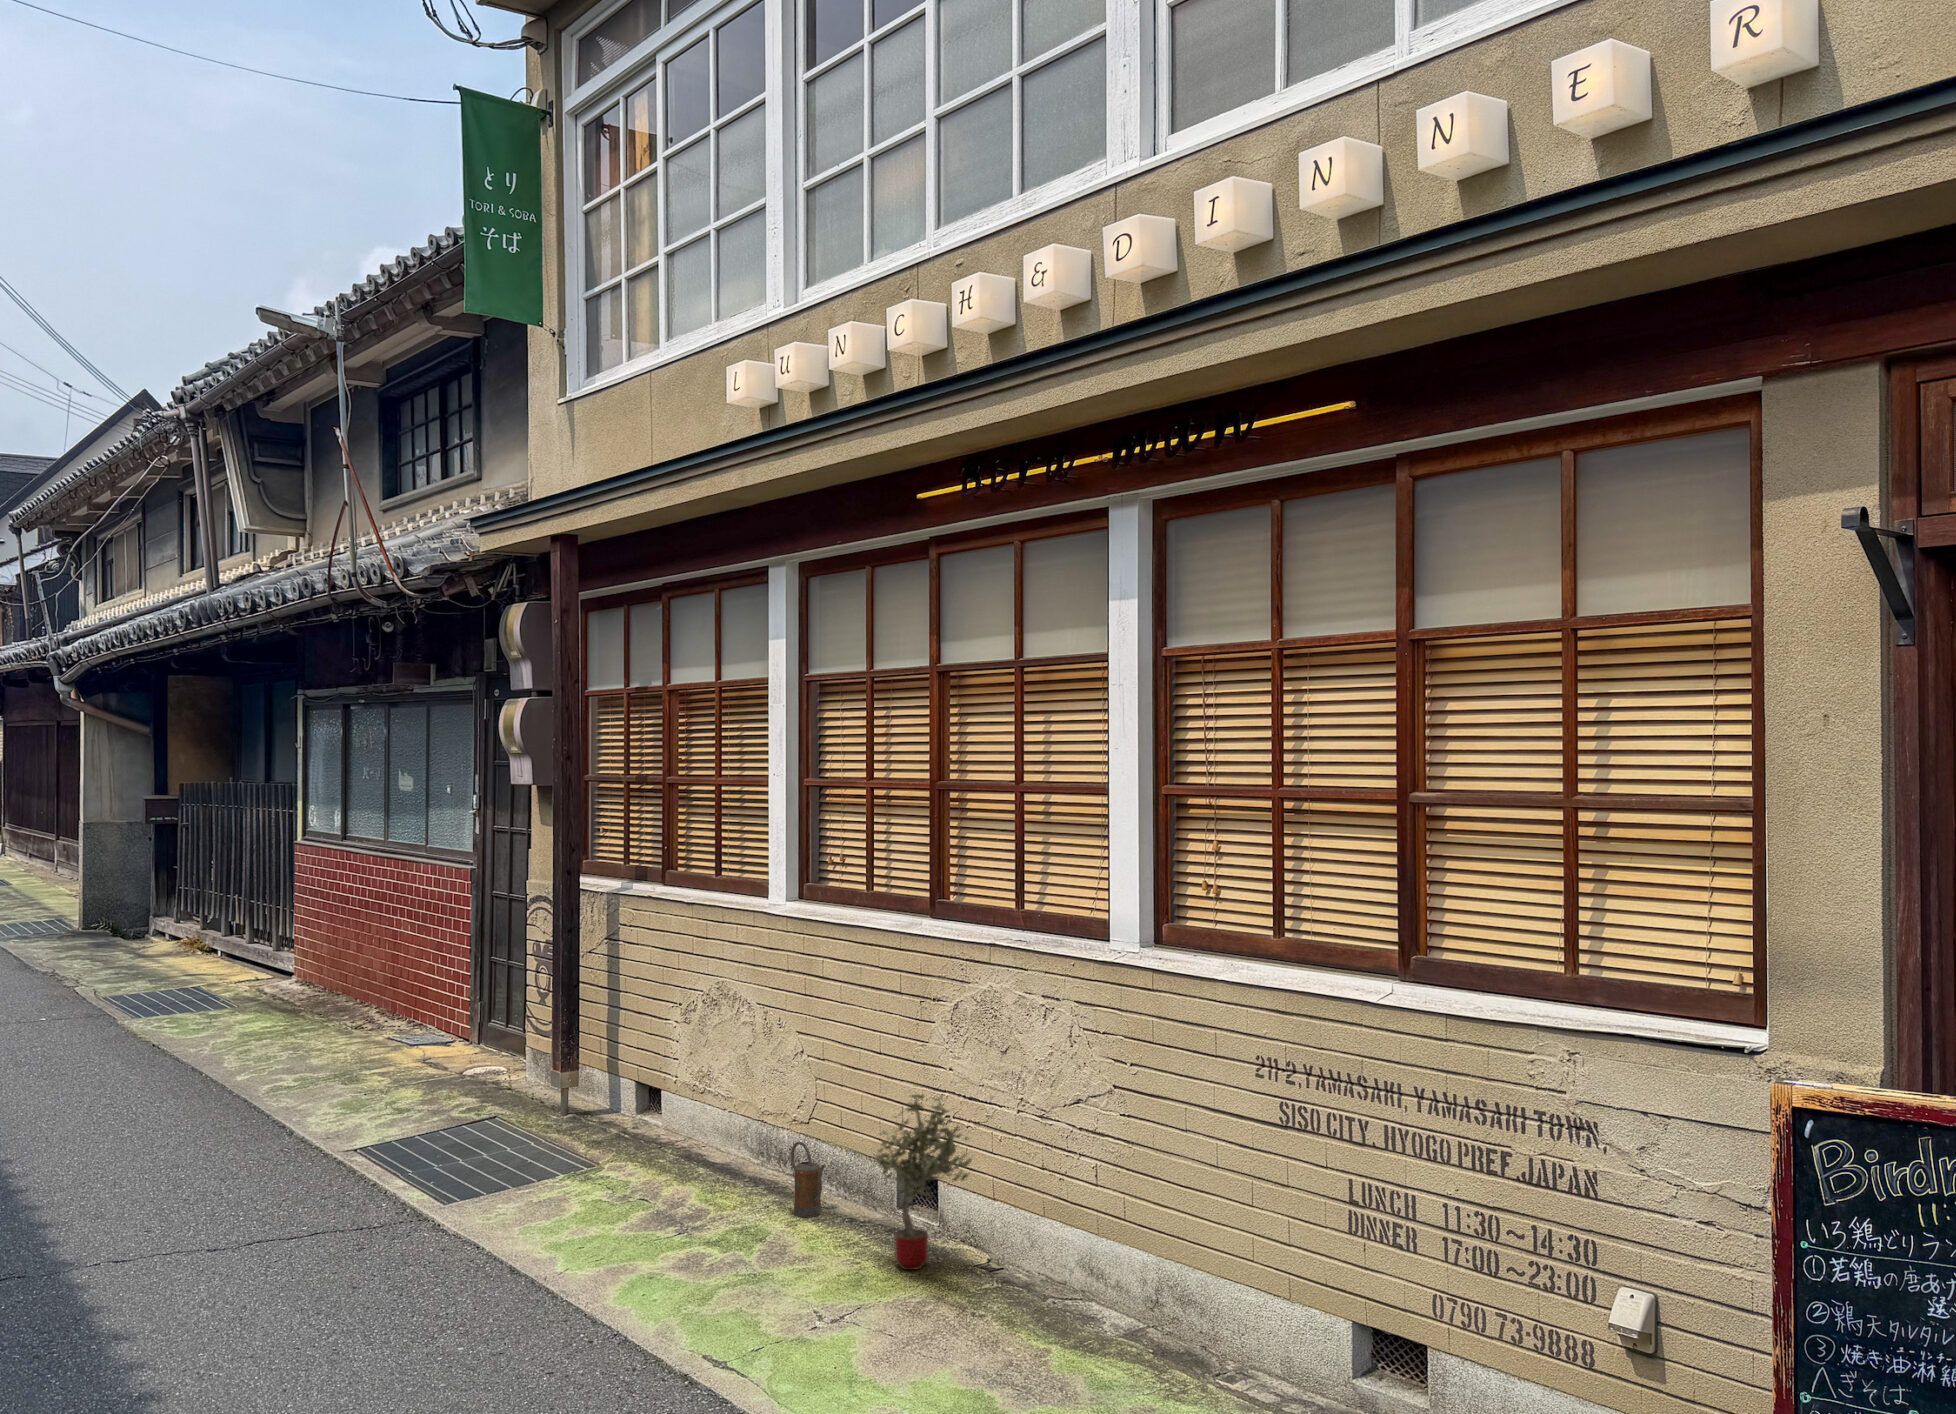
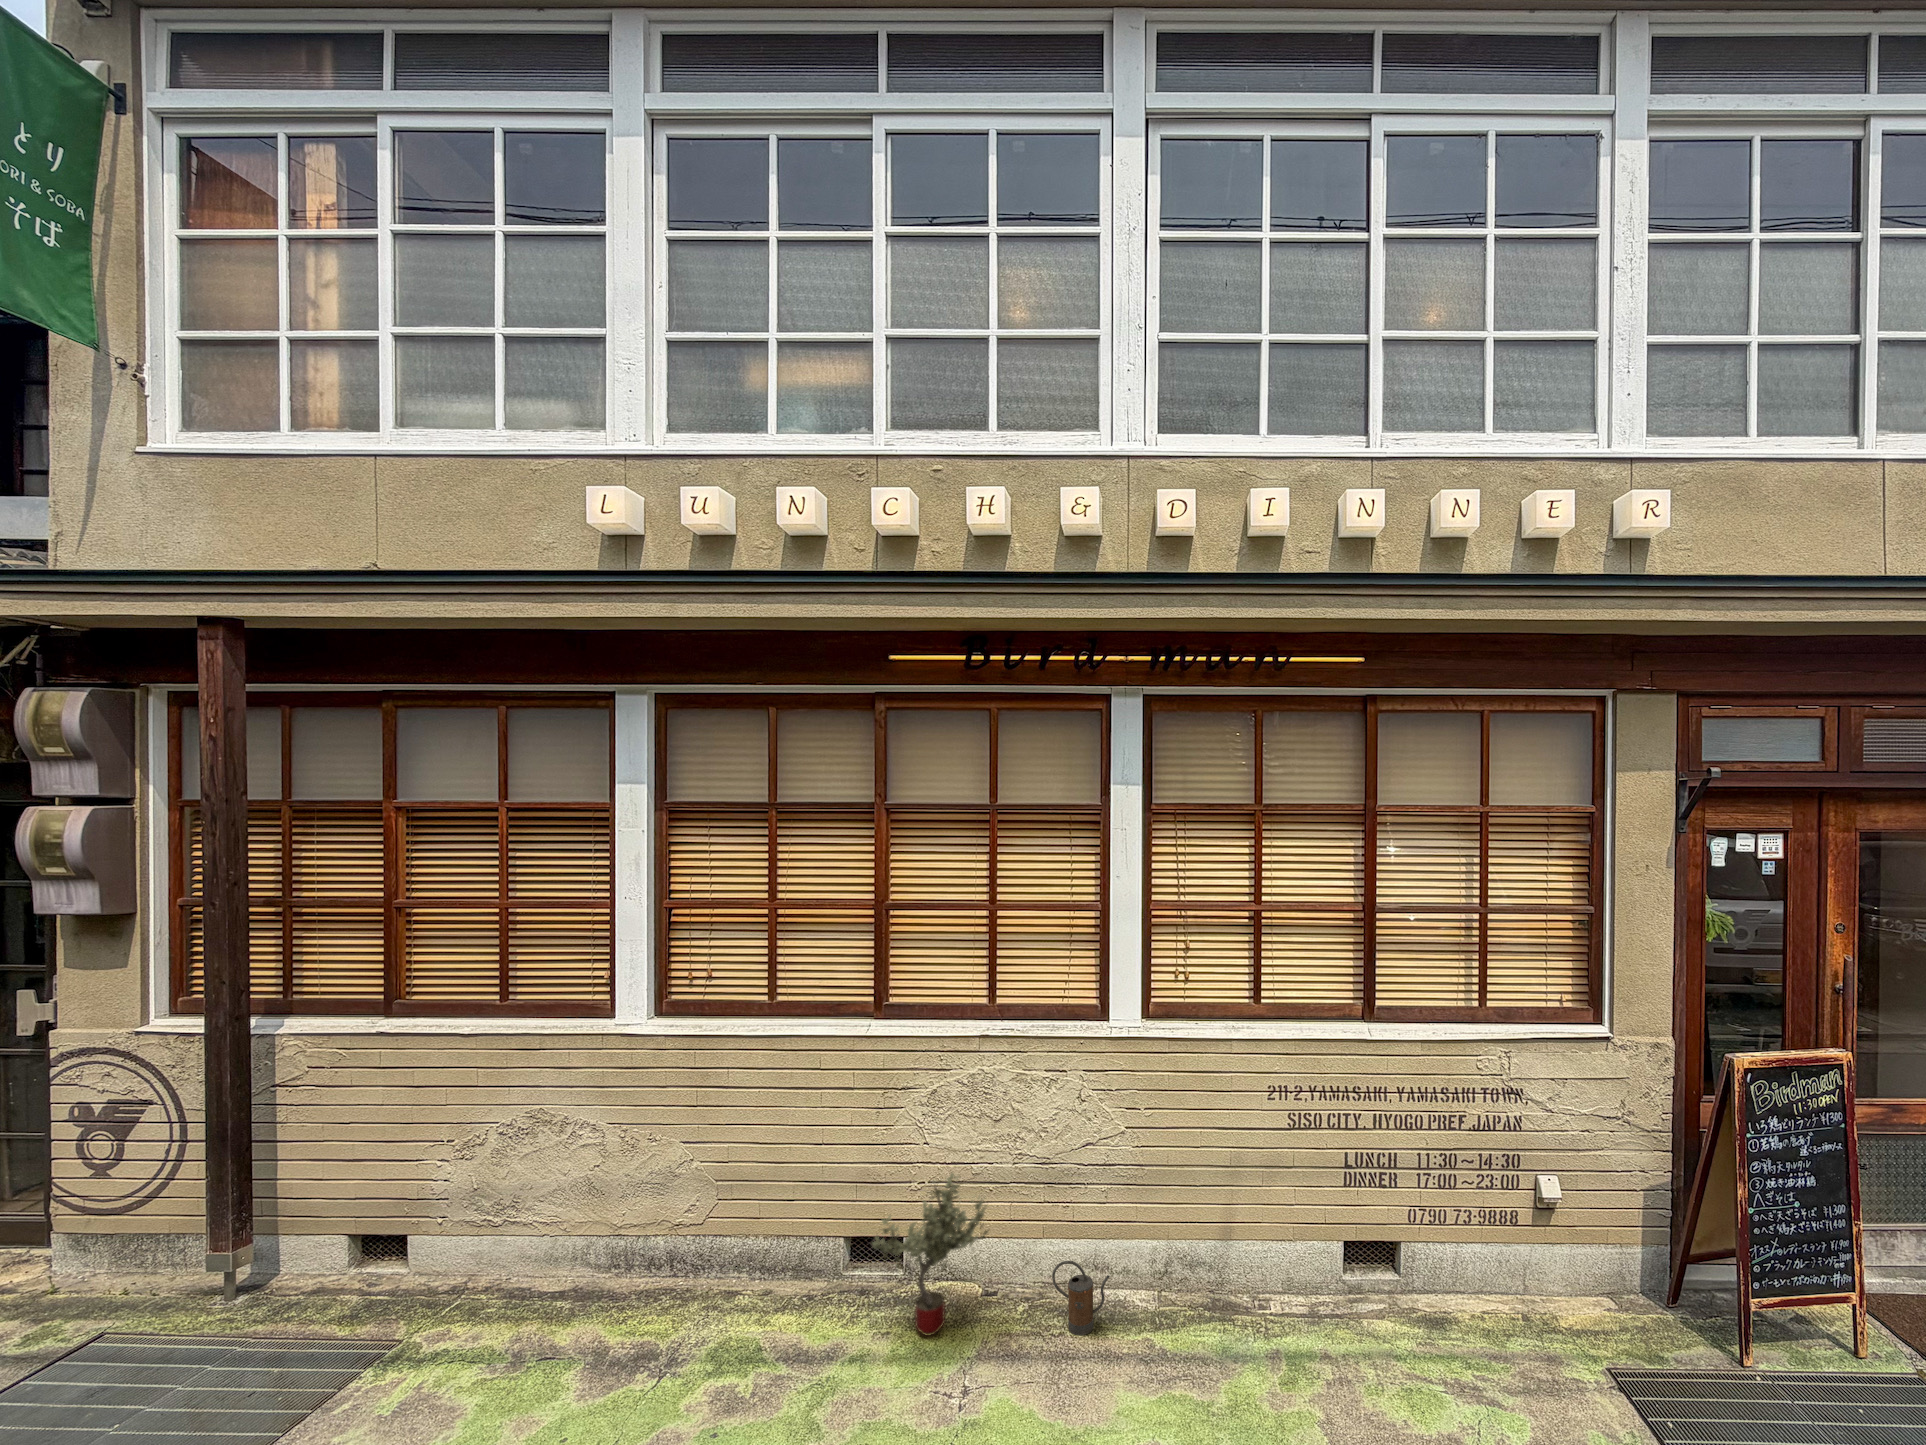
watering can: present [791,1142,825,1217] -> present [1052,1261,1110,1335]

